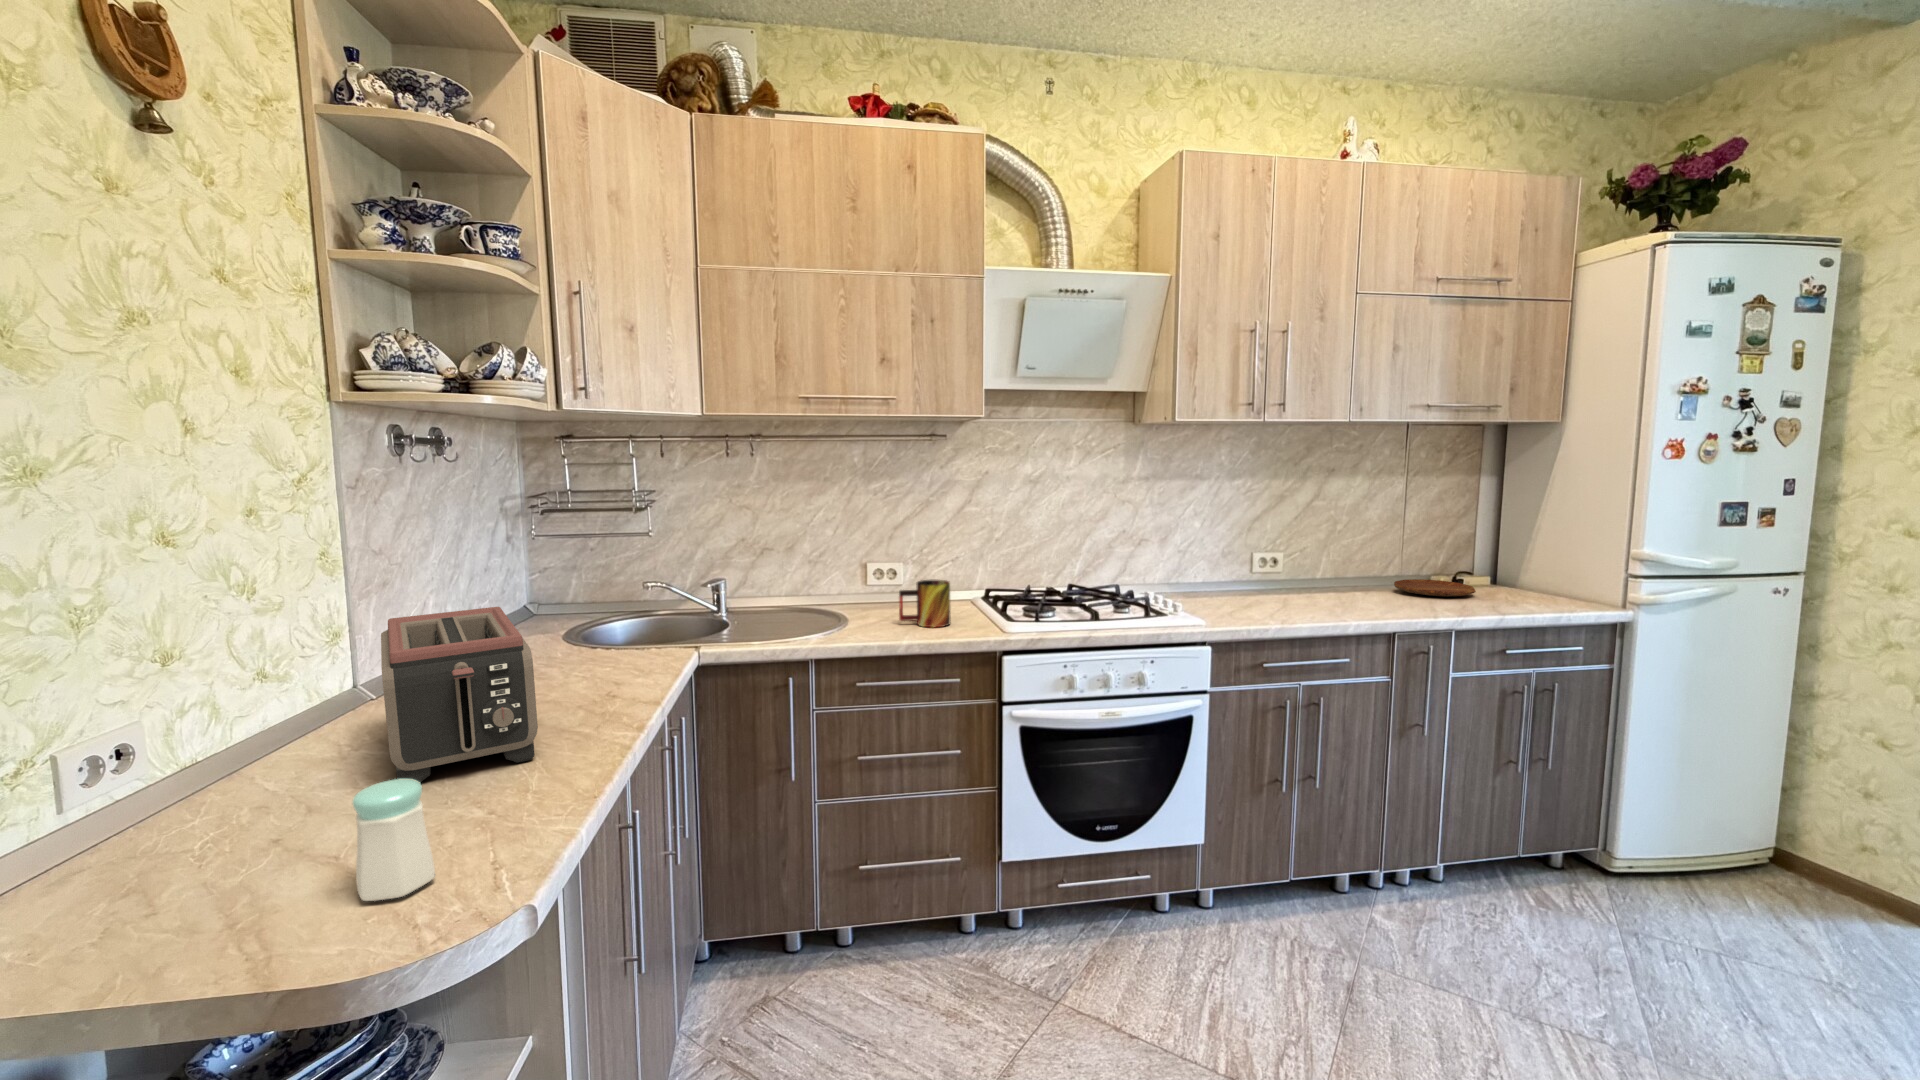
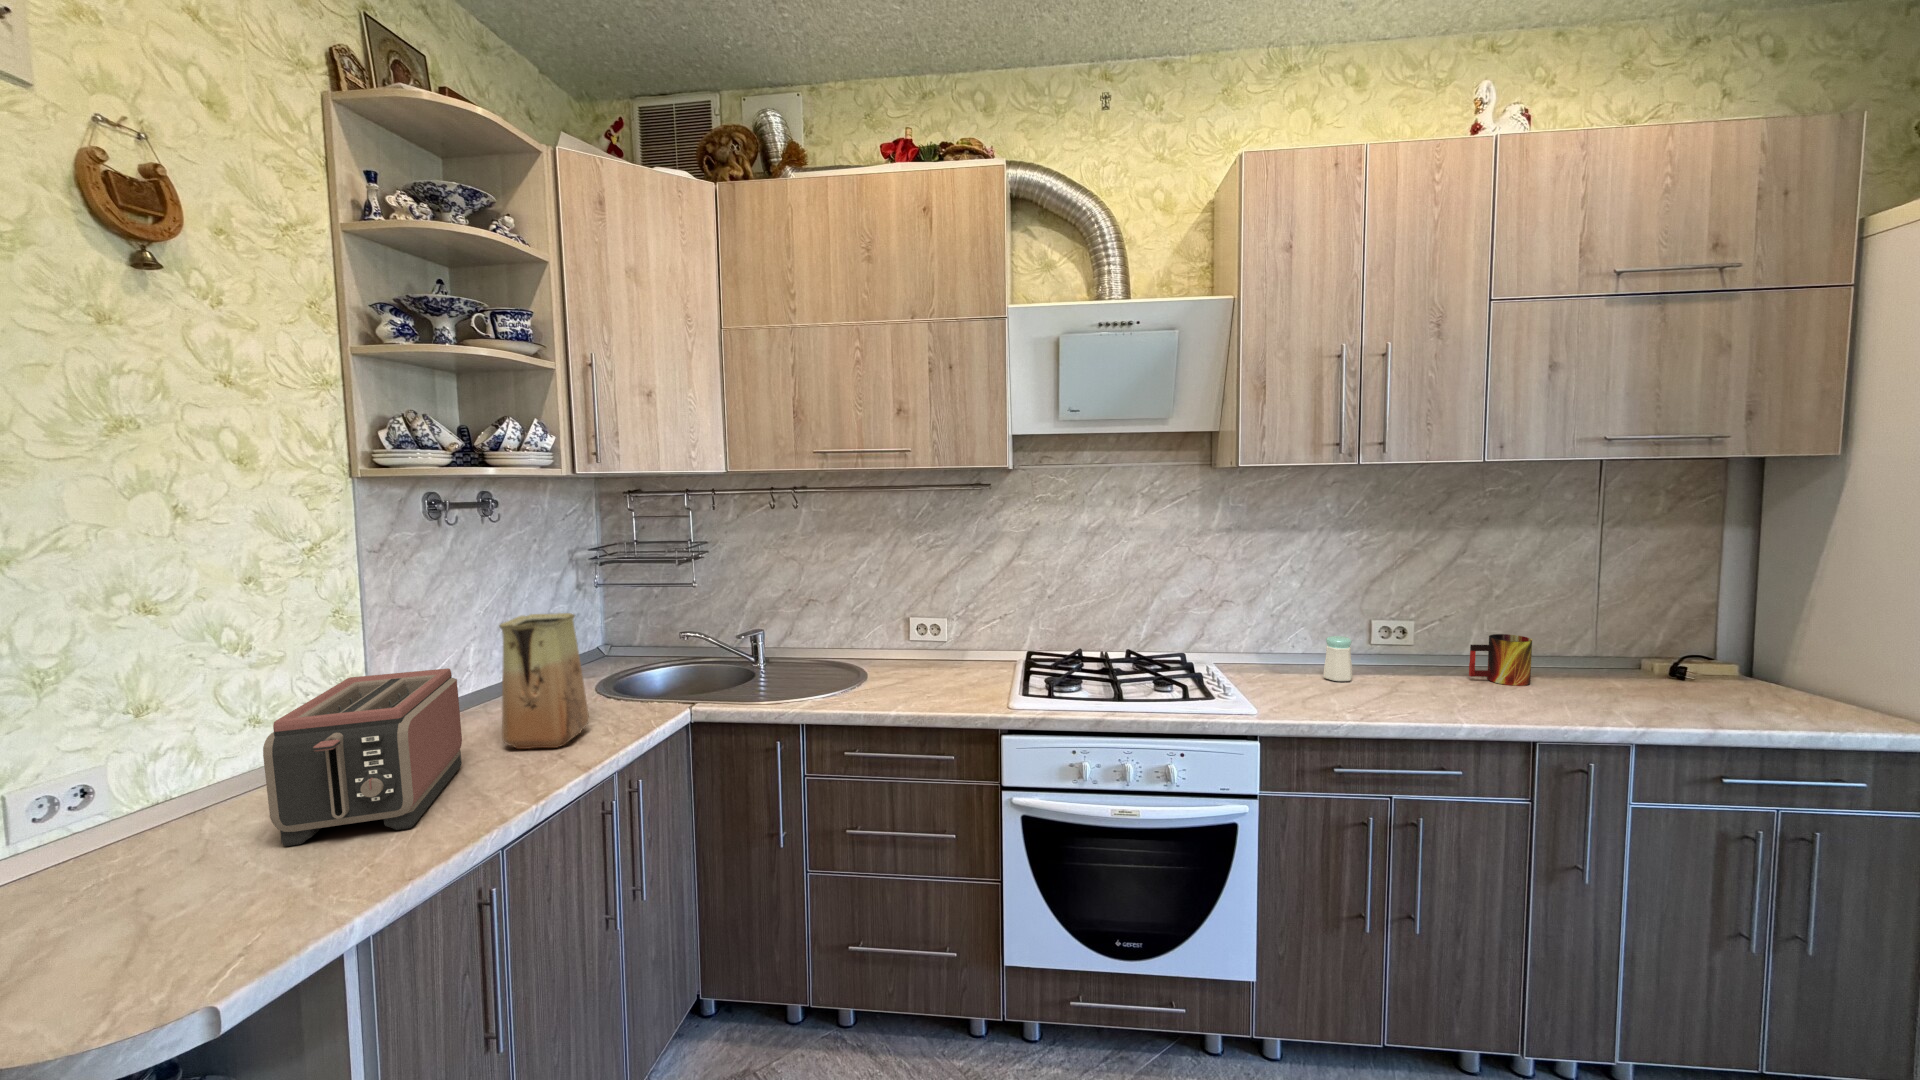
vase: none [531,552,613,694] -> present [500,613,589,749]
tray: present [1394,579,1476,596] -> none [1571,662,1695,692]
mug: present [899,580,950,627] -> present [1469,634,1532,686]
salt shaker: present [353,779,435,901] -> present [1323,636,1352,681]

